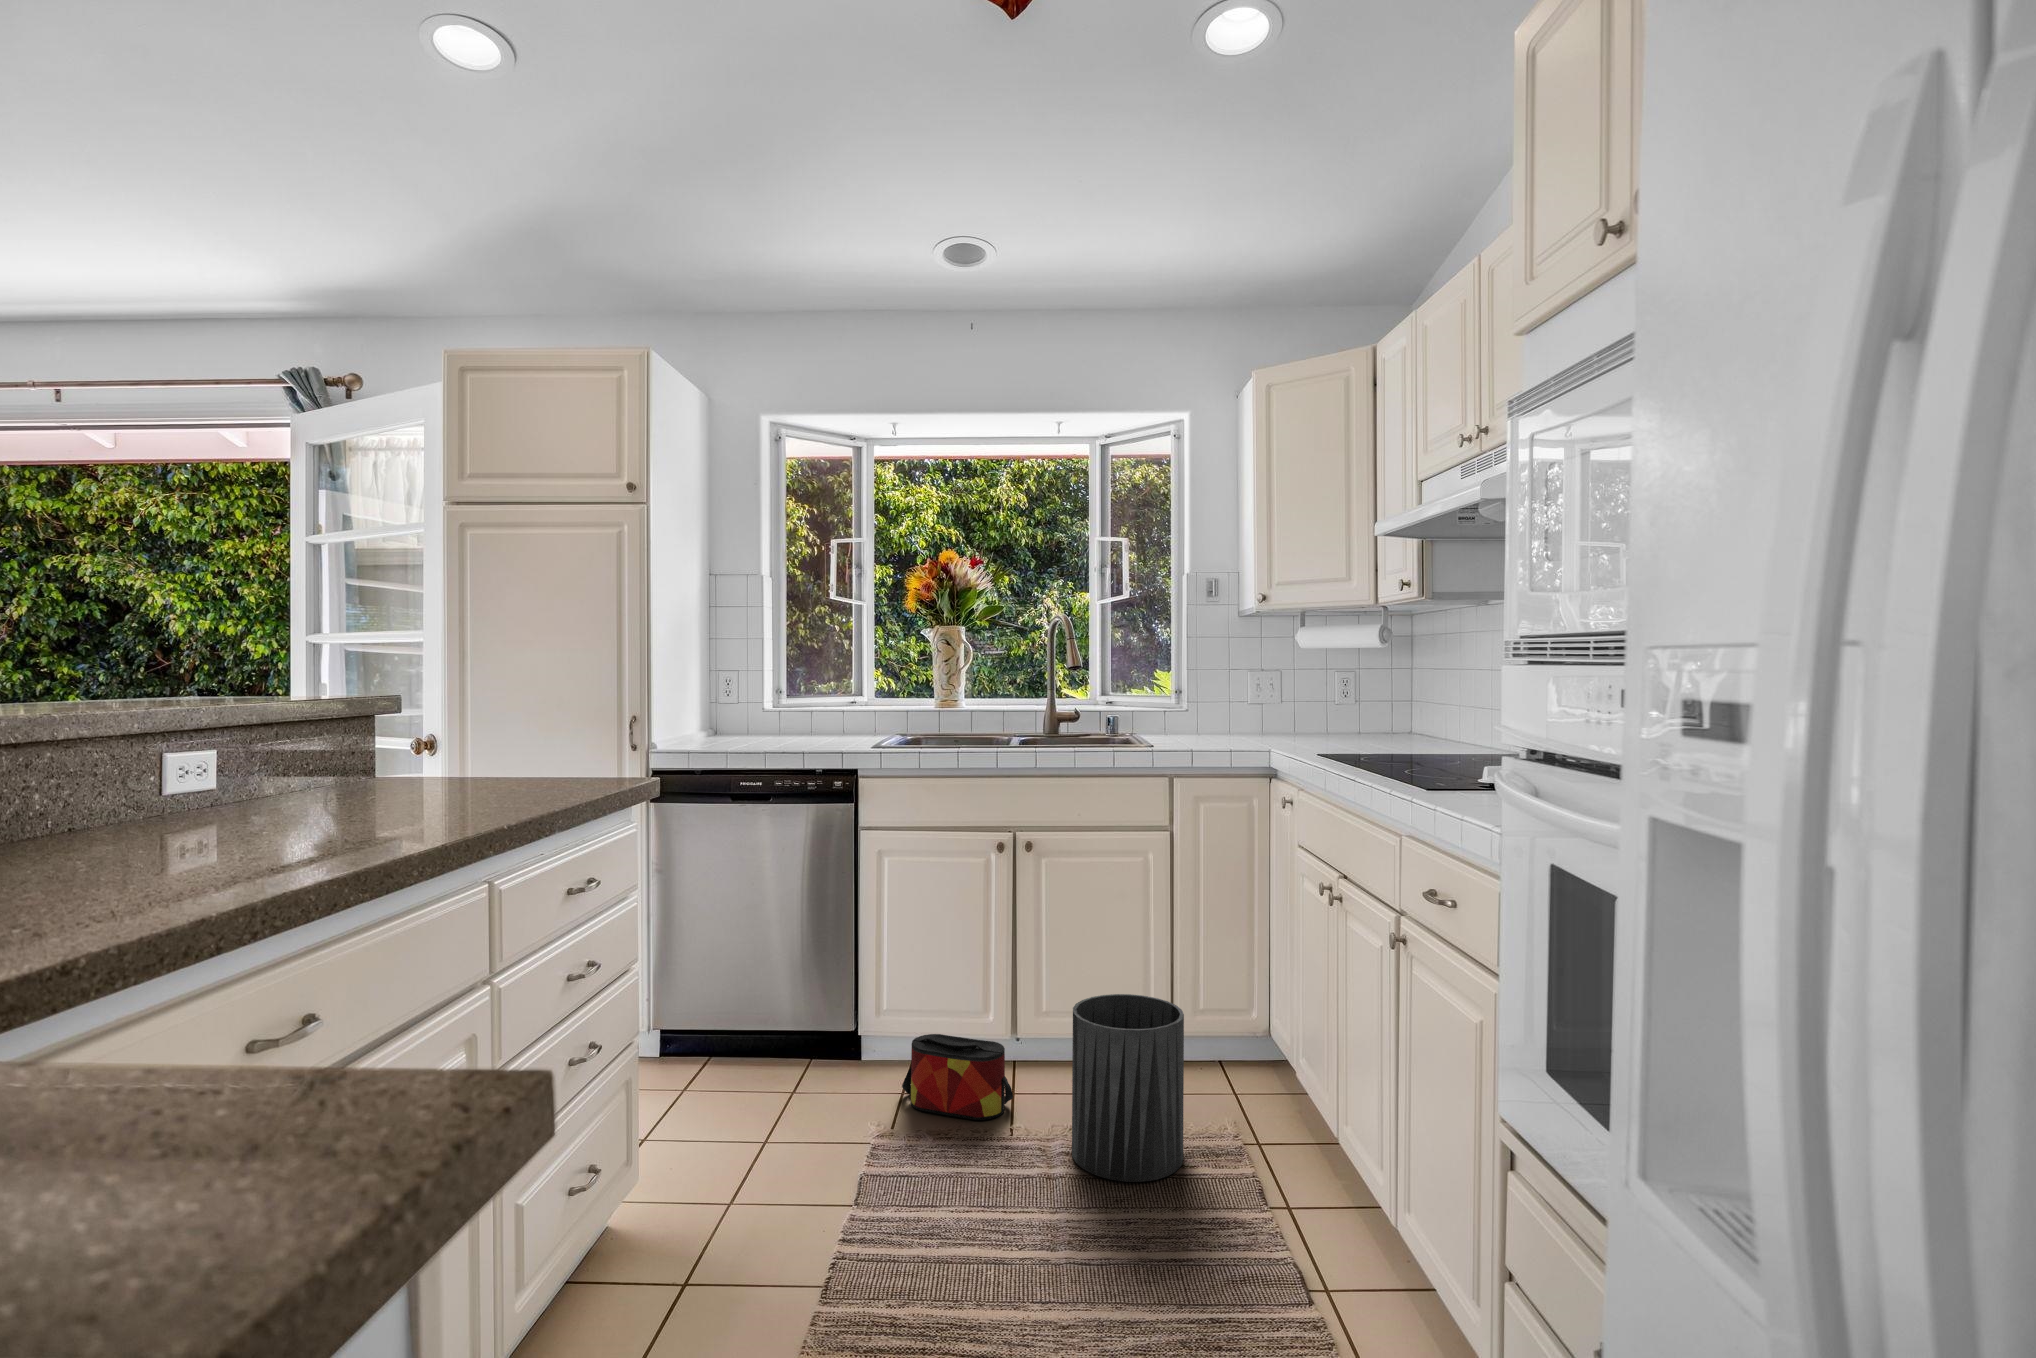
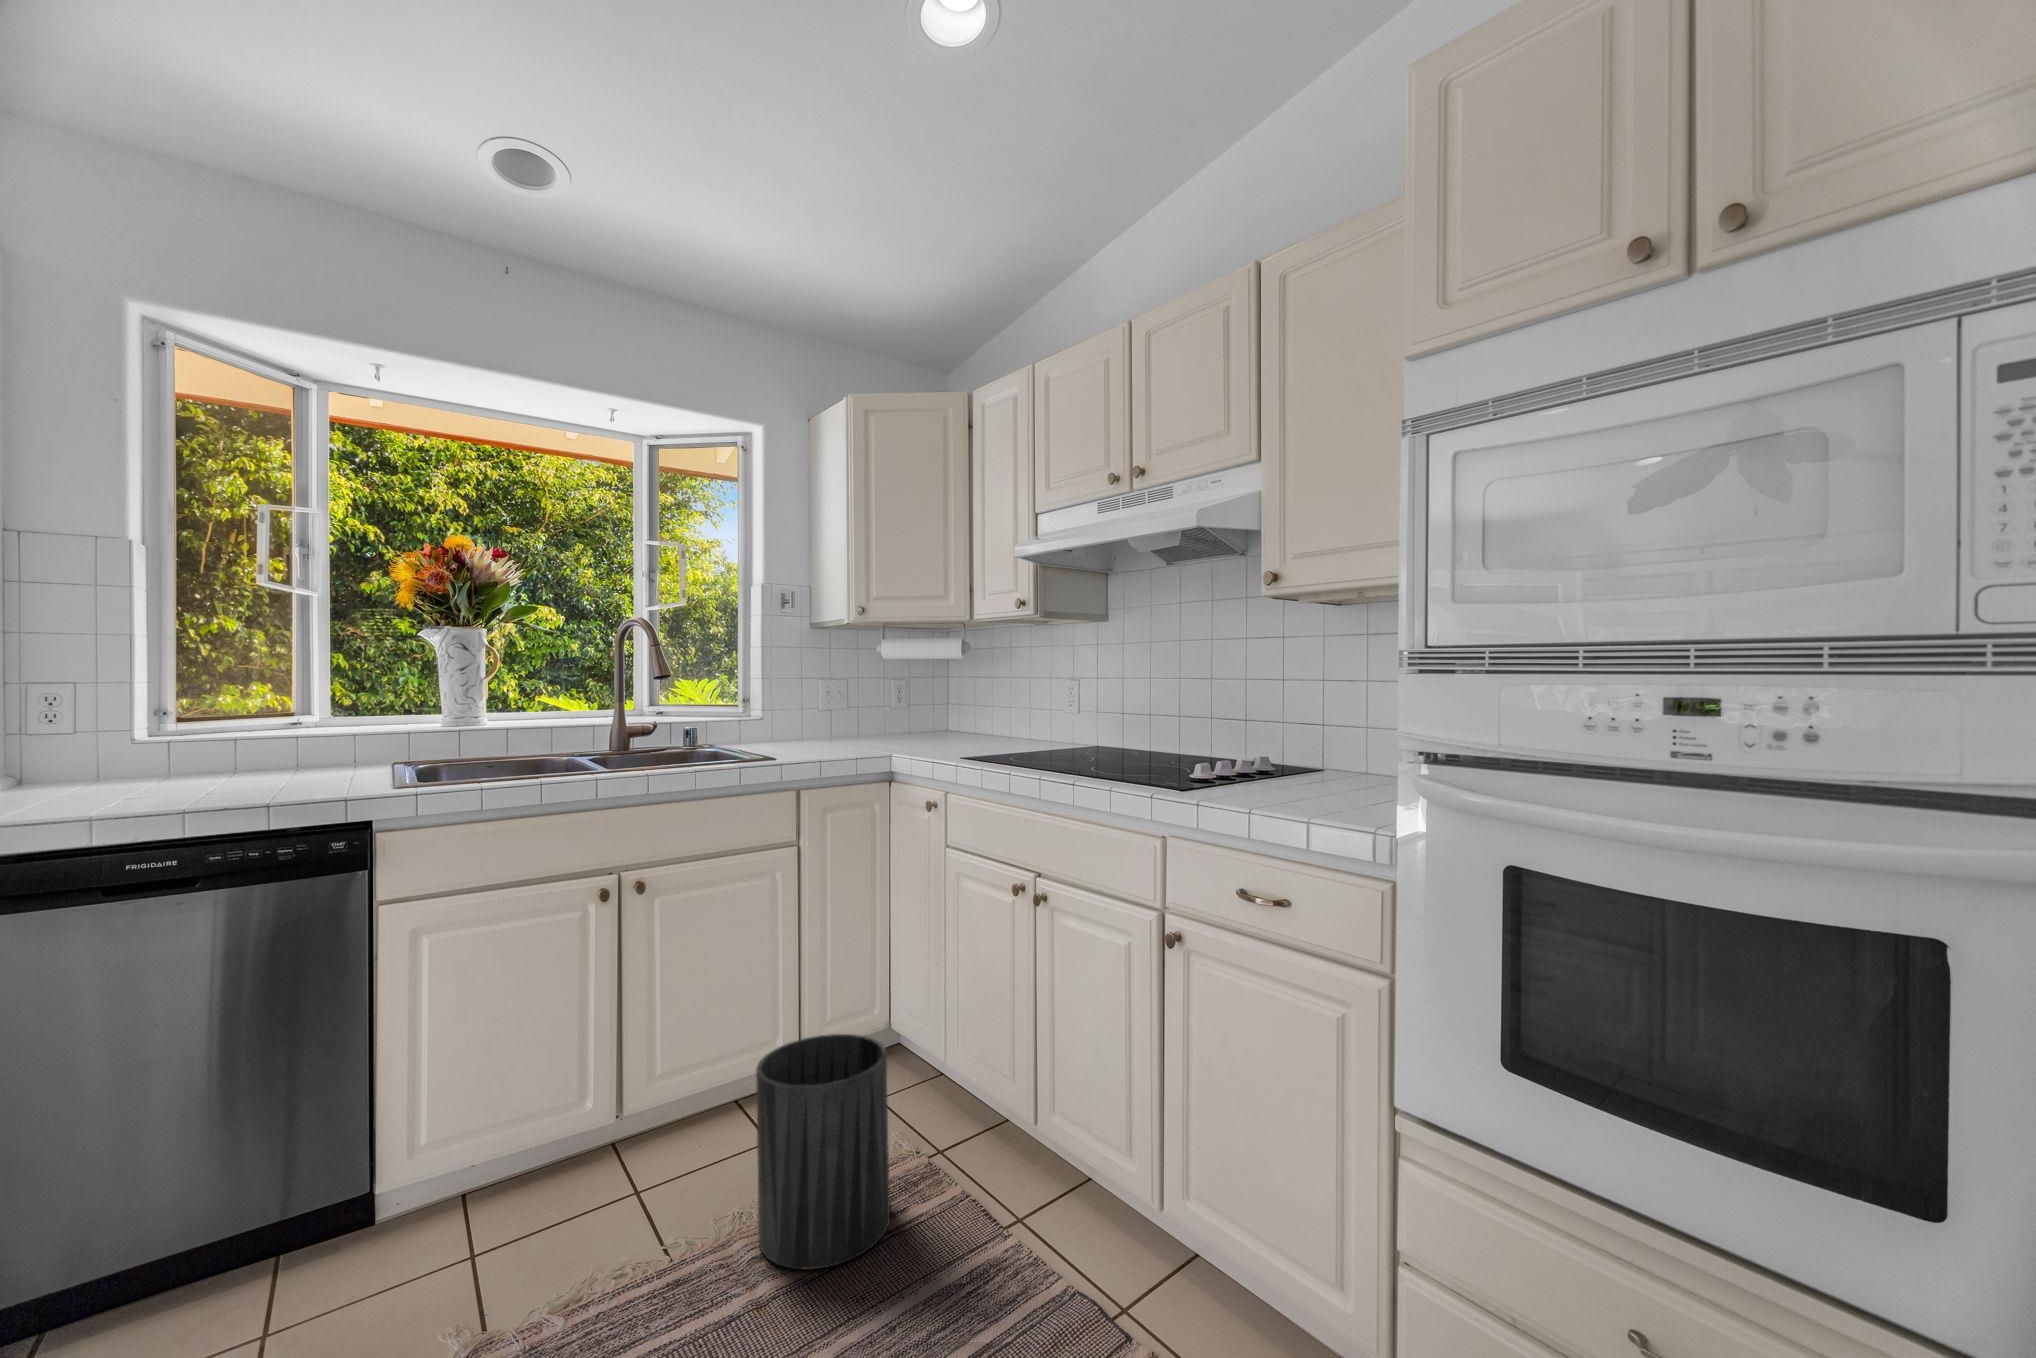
bag: present [902,1034,1013,1120] -> none [474,1149,653,1287]

